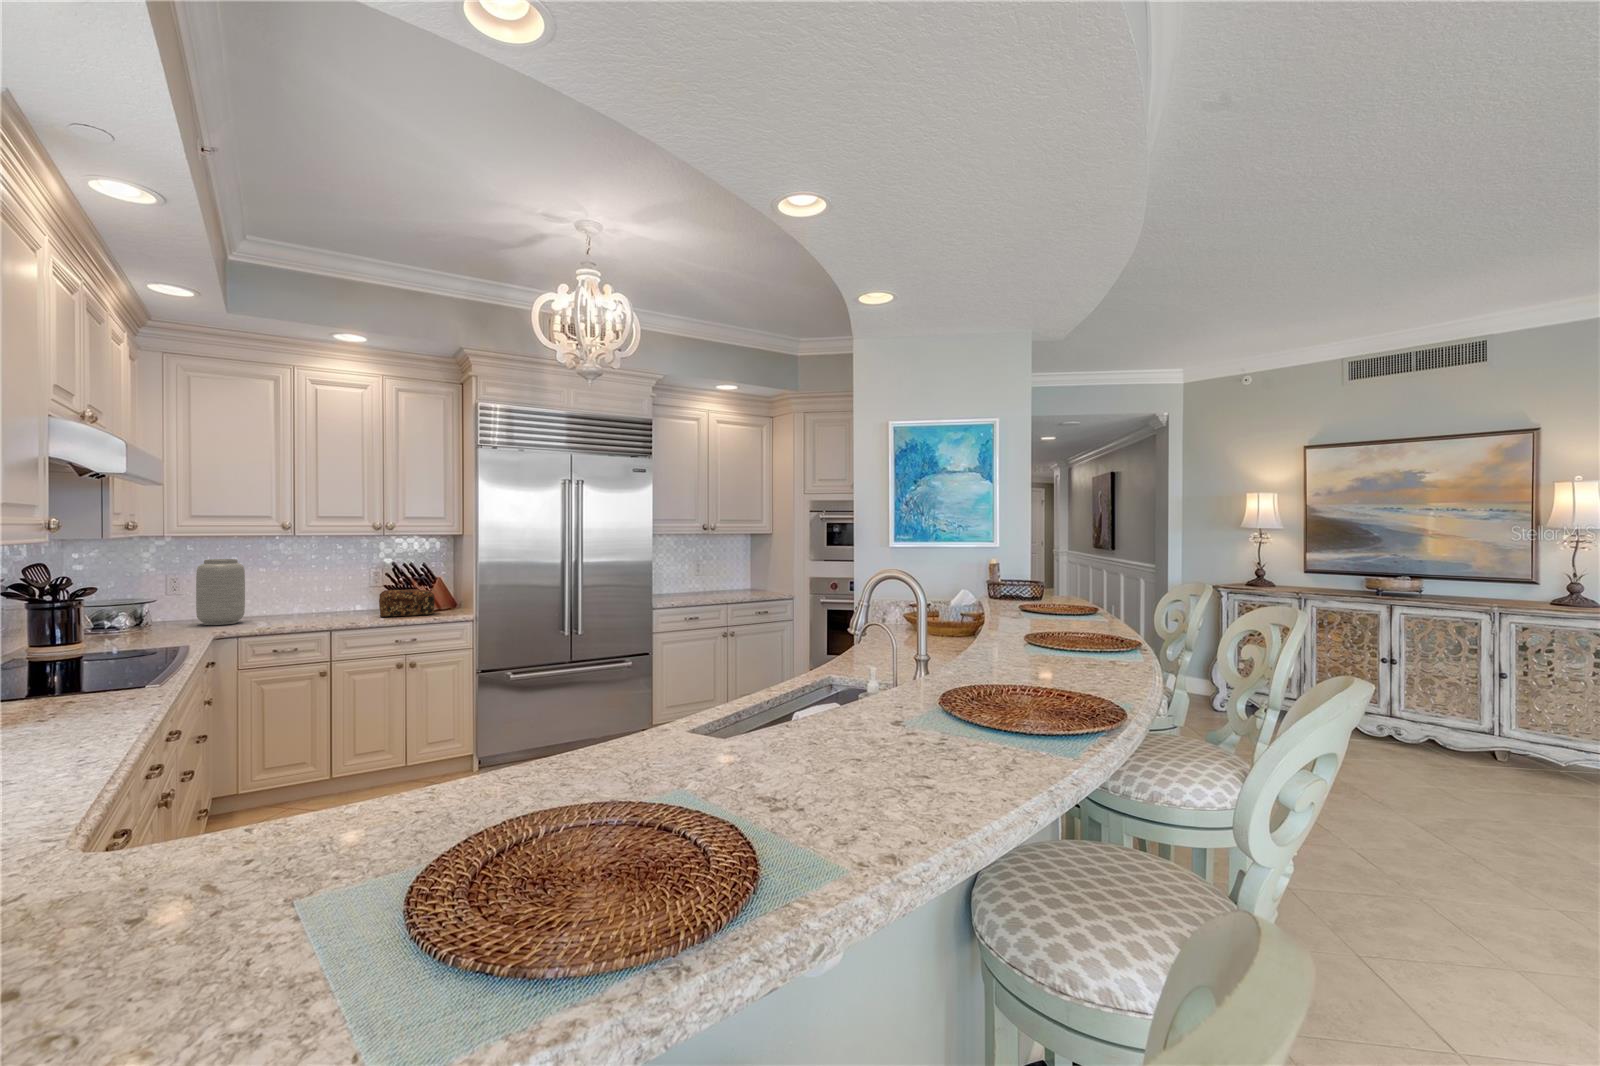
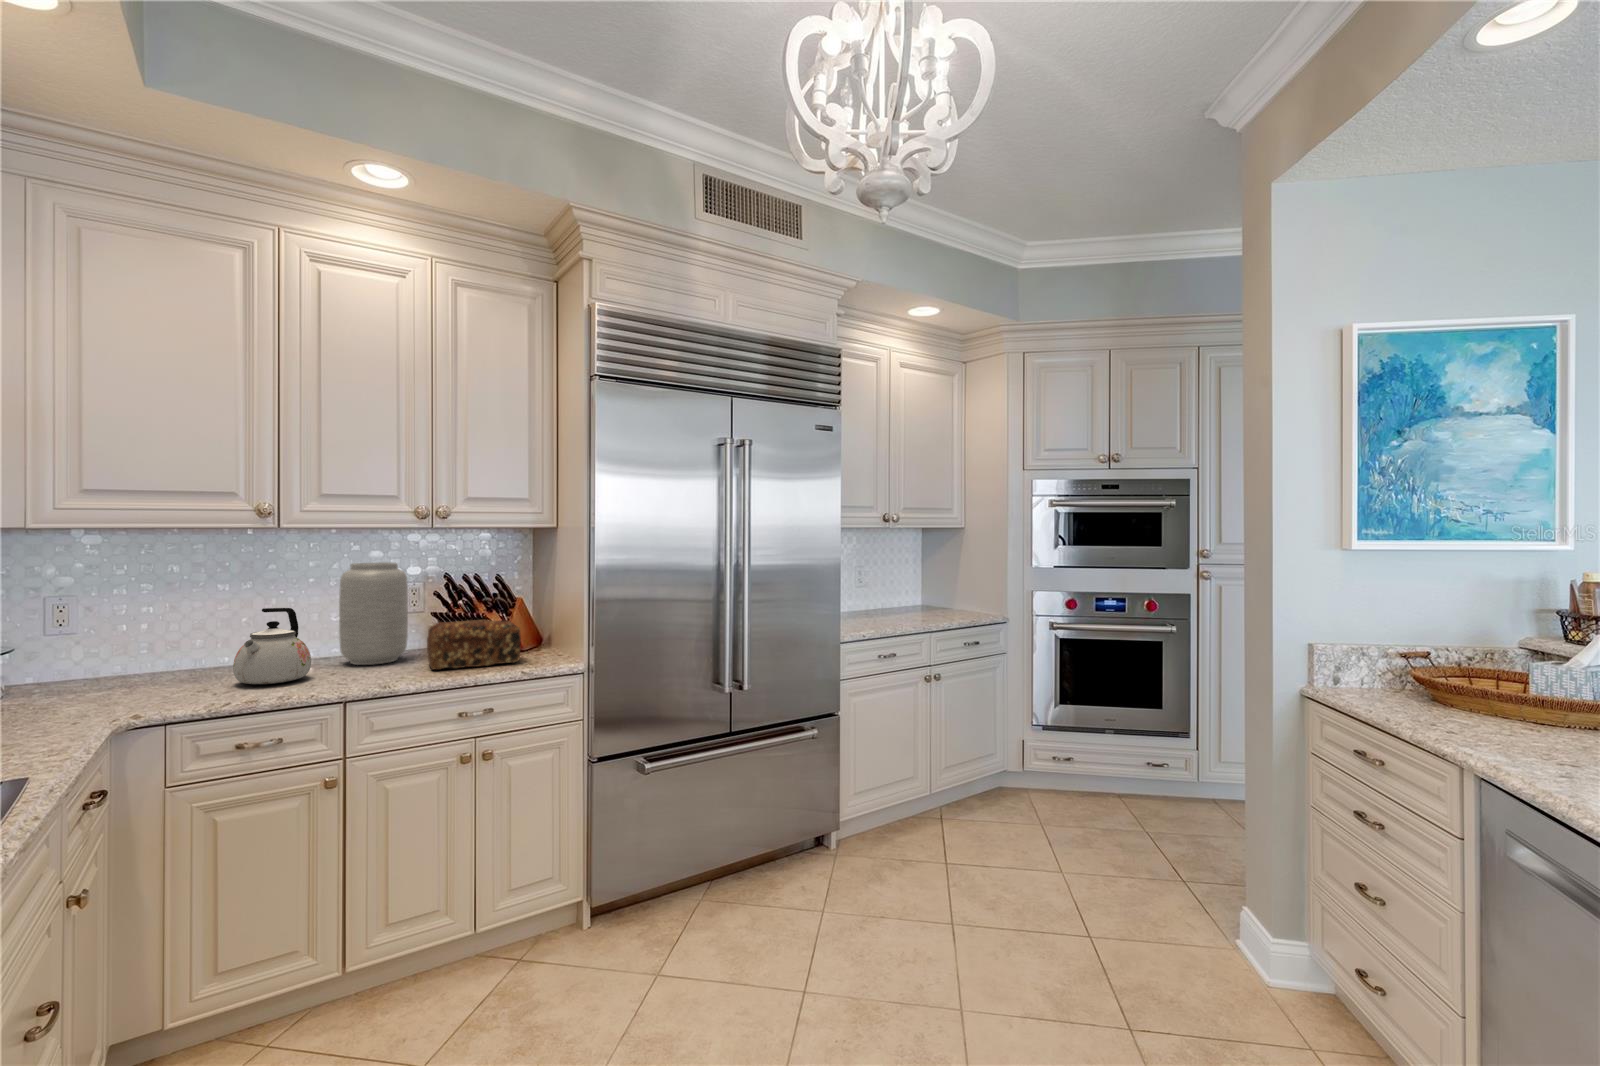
vase: present [196,559,245,625] -> present [339,562,408,665]
kettle: none [270,580,313,622] -> present [233,608,311,684]

